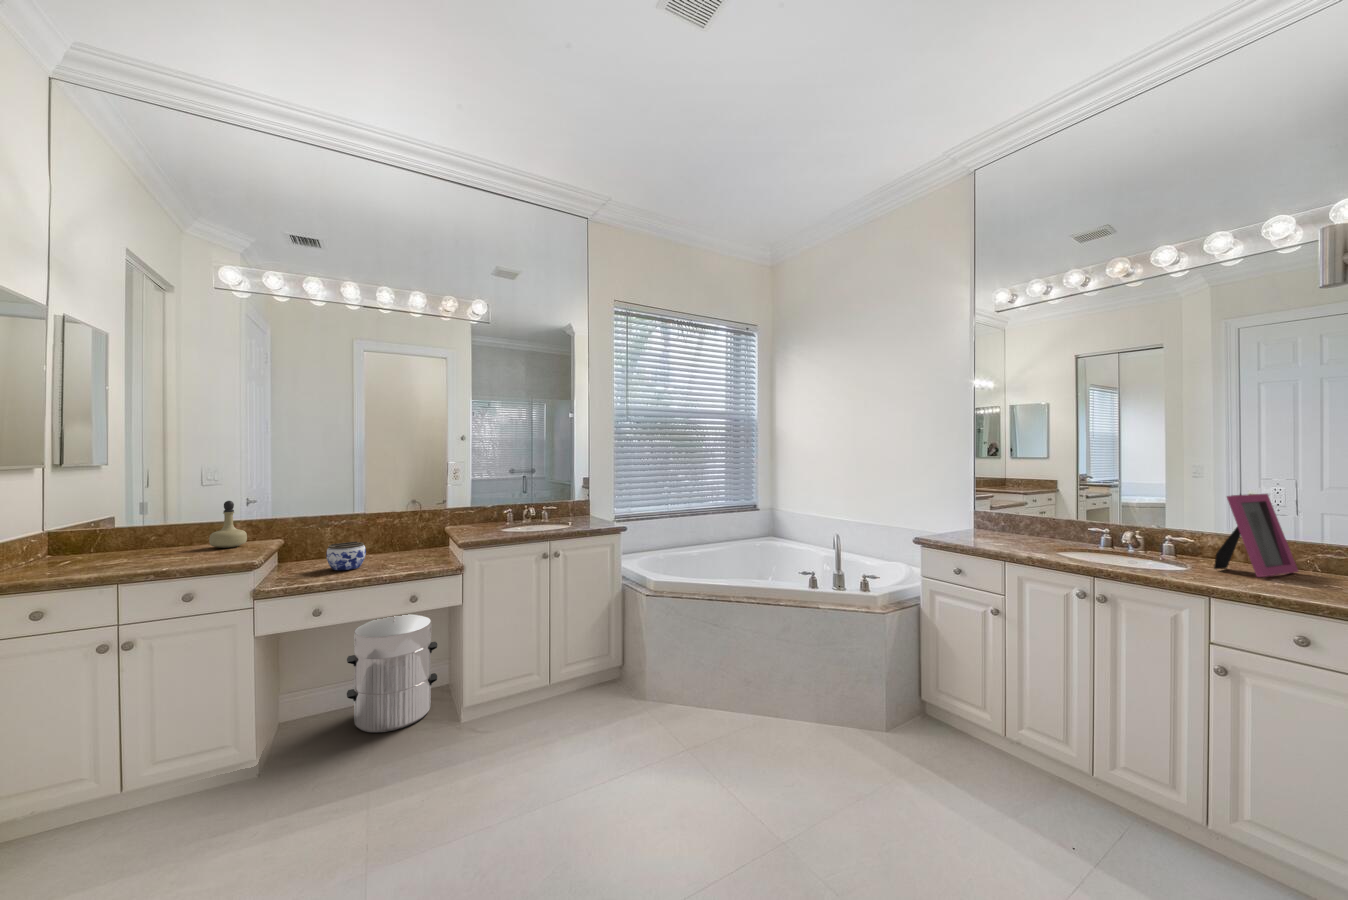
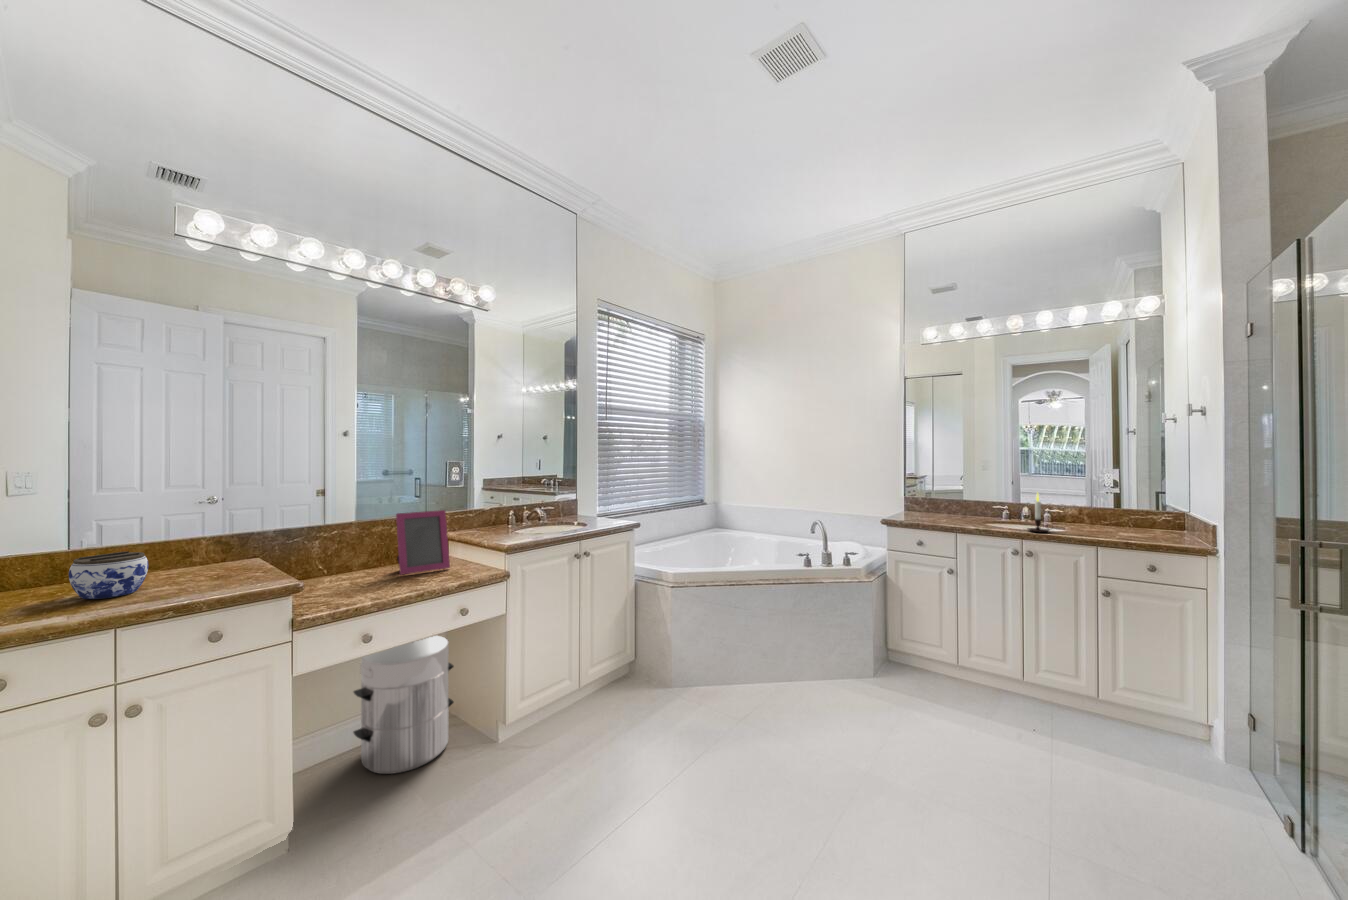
picture frame: present [1214,494,1298,577] -> present [396,510,450,575]
perfume bottle: present [209,501,247,548] -> none [179,511,229,573]
candle: none [1100,509,1144,569] -> present [1028,493,1050,532]
jar: present [326,542,366,570] -> present [69,551,148,599]

